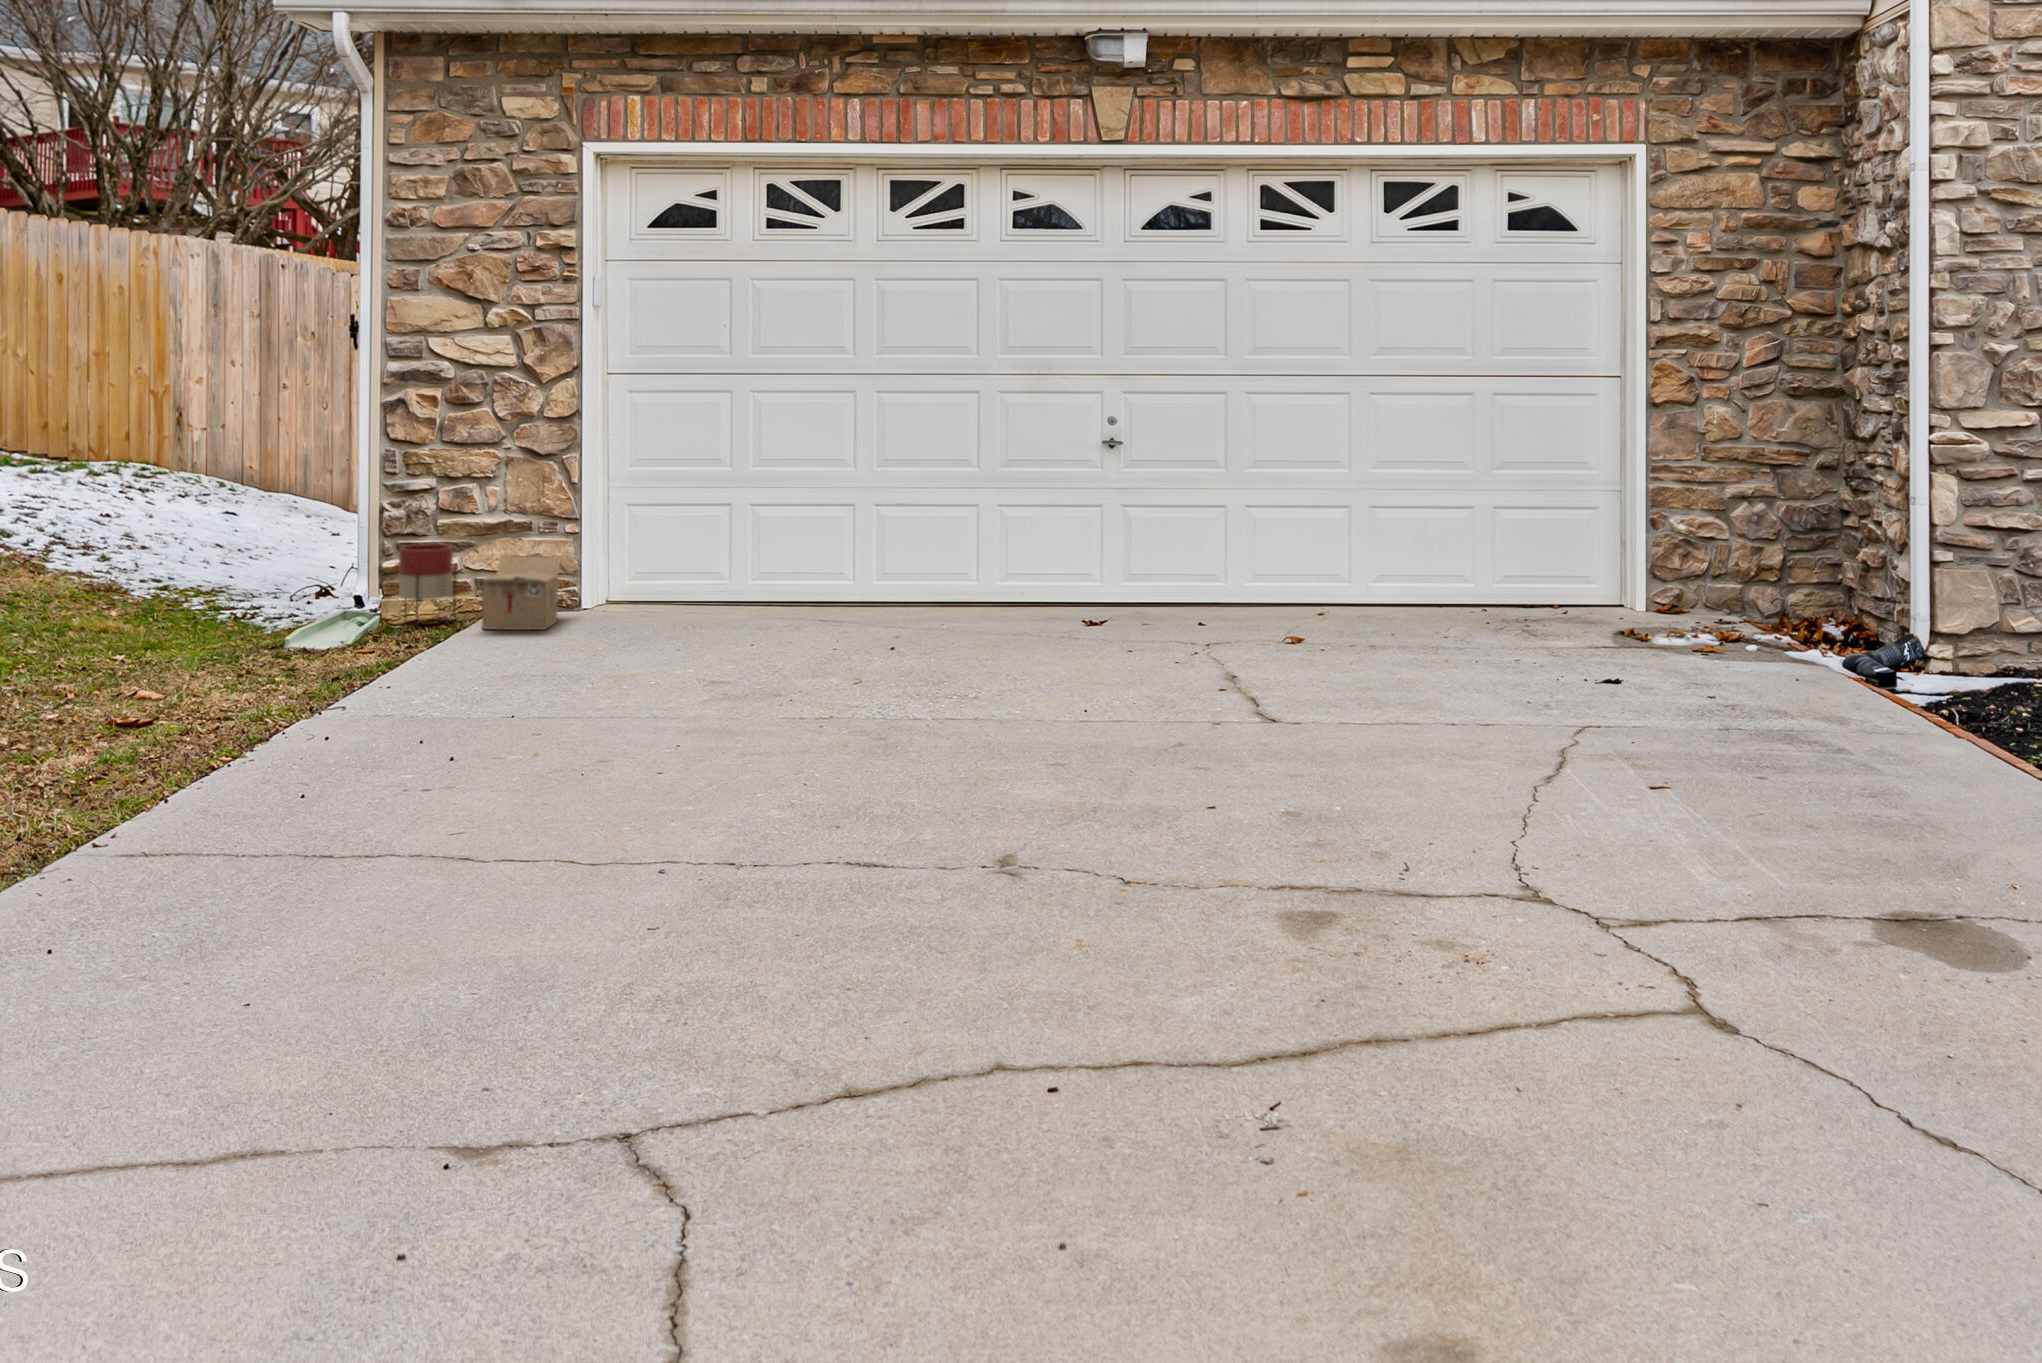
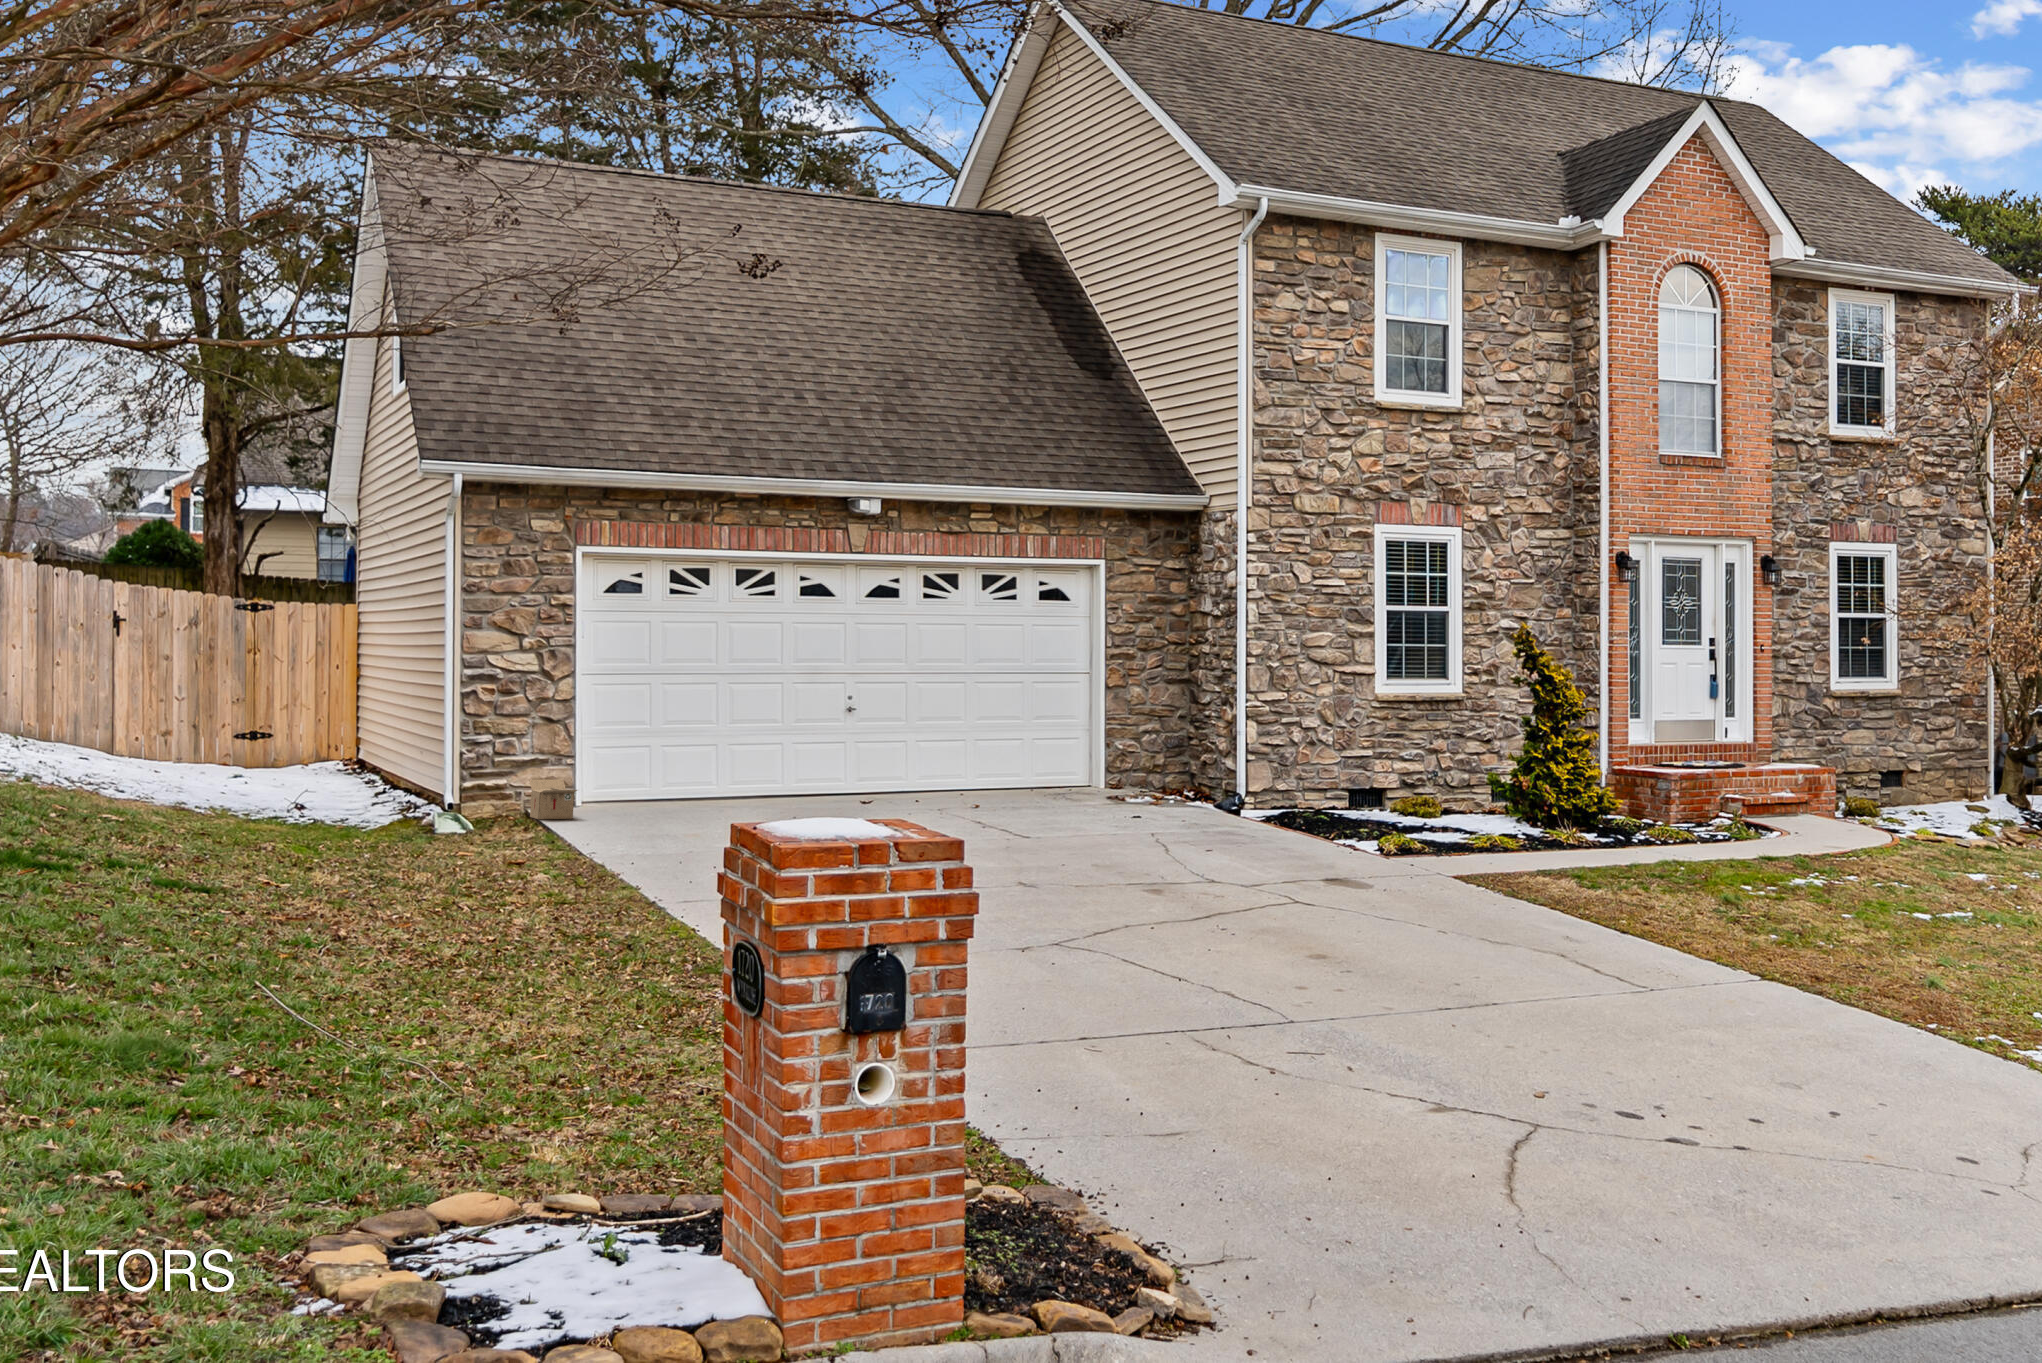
planter: present [399,544,456,626] -> none [478,774,512,820]

